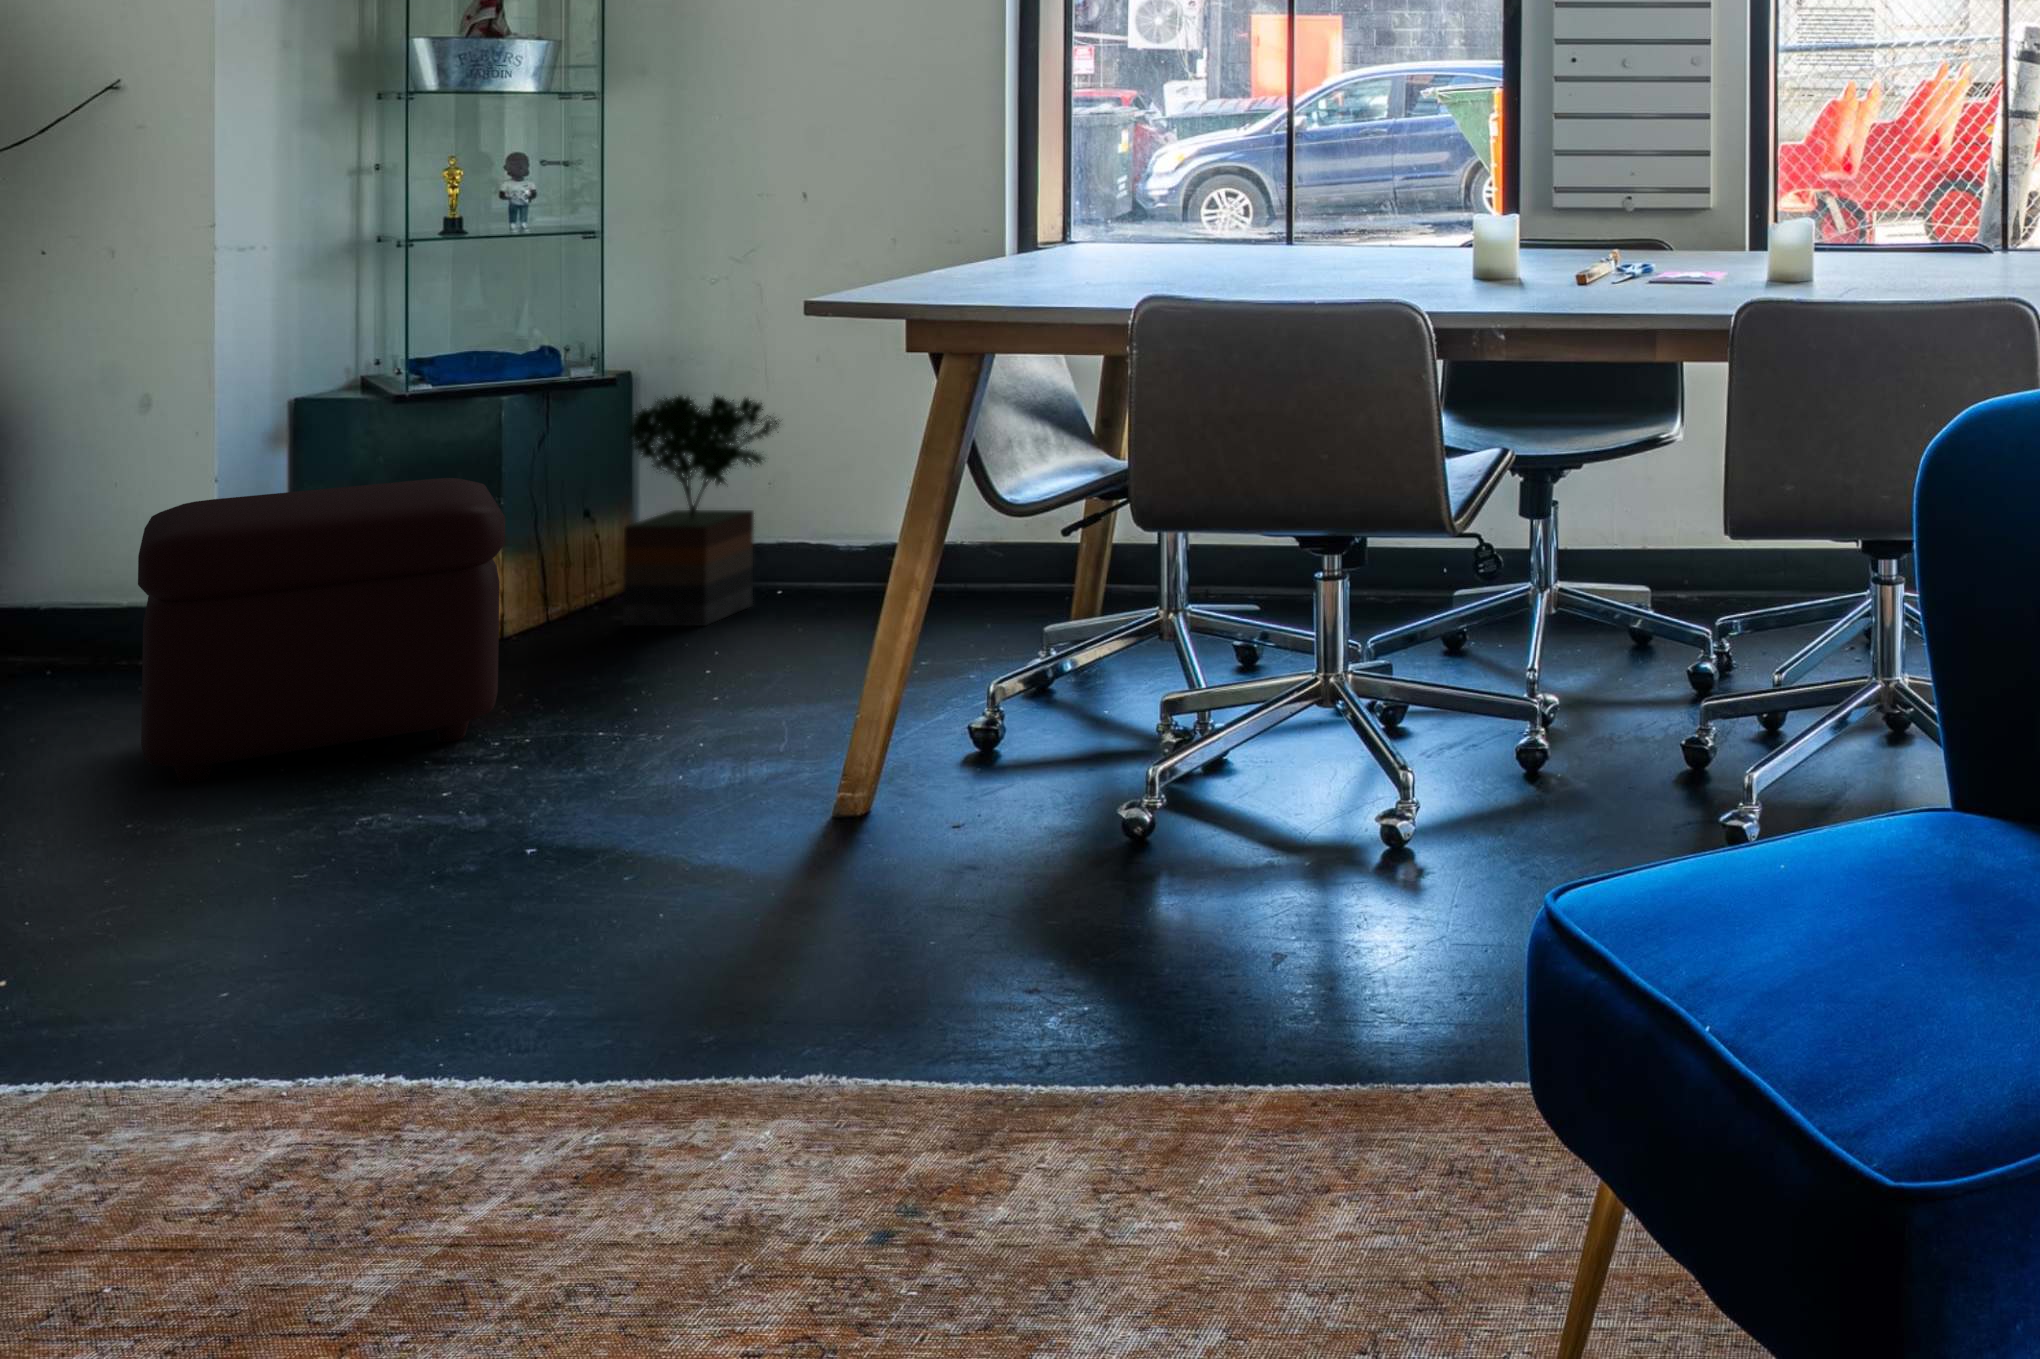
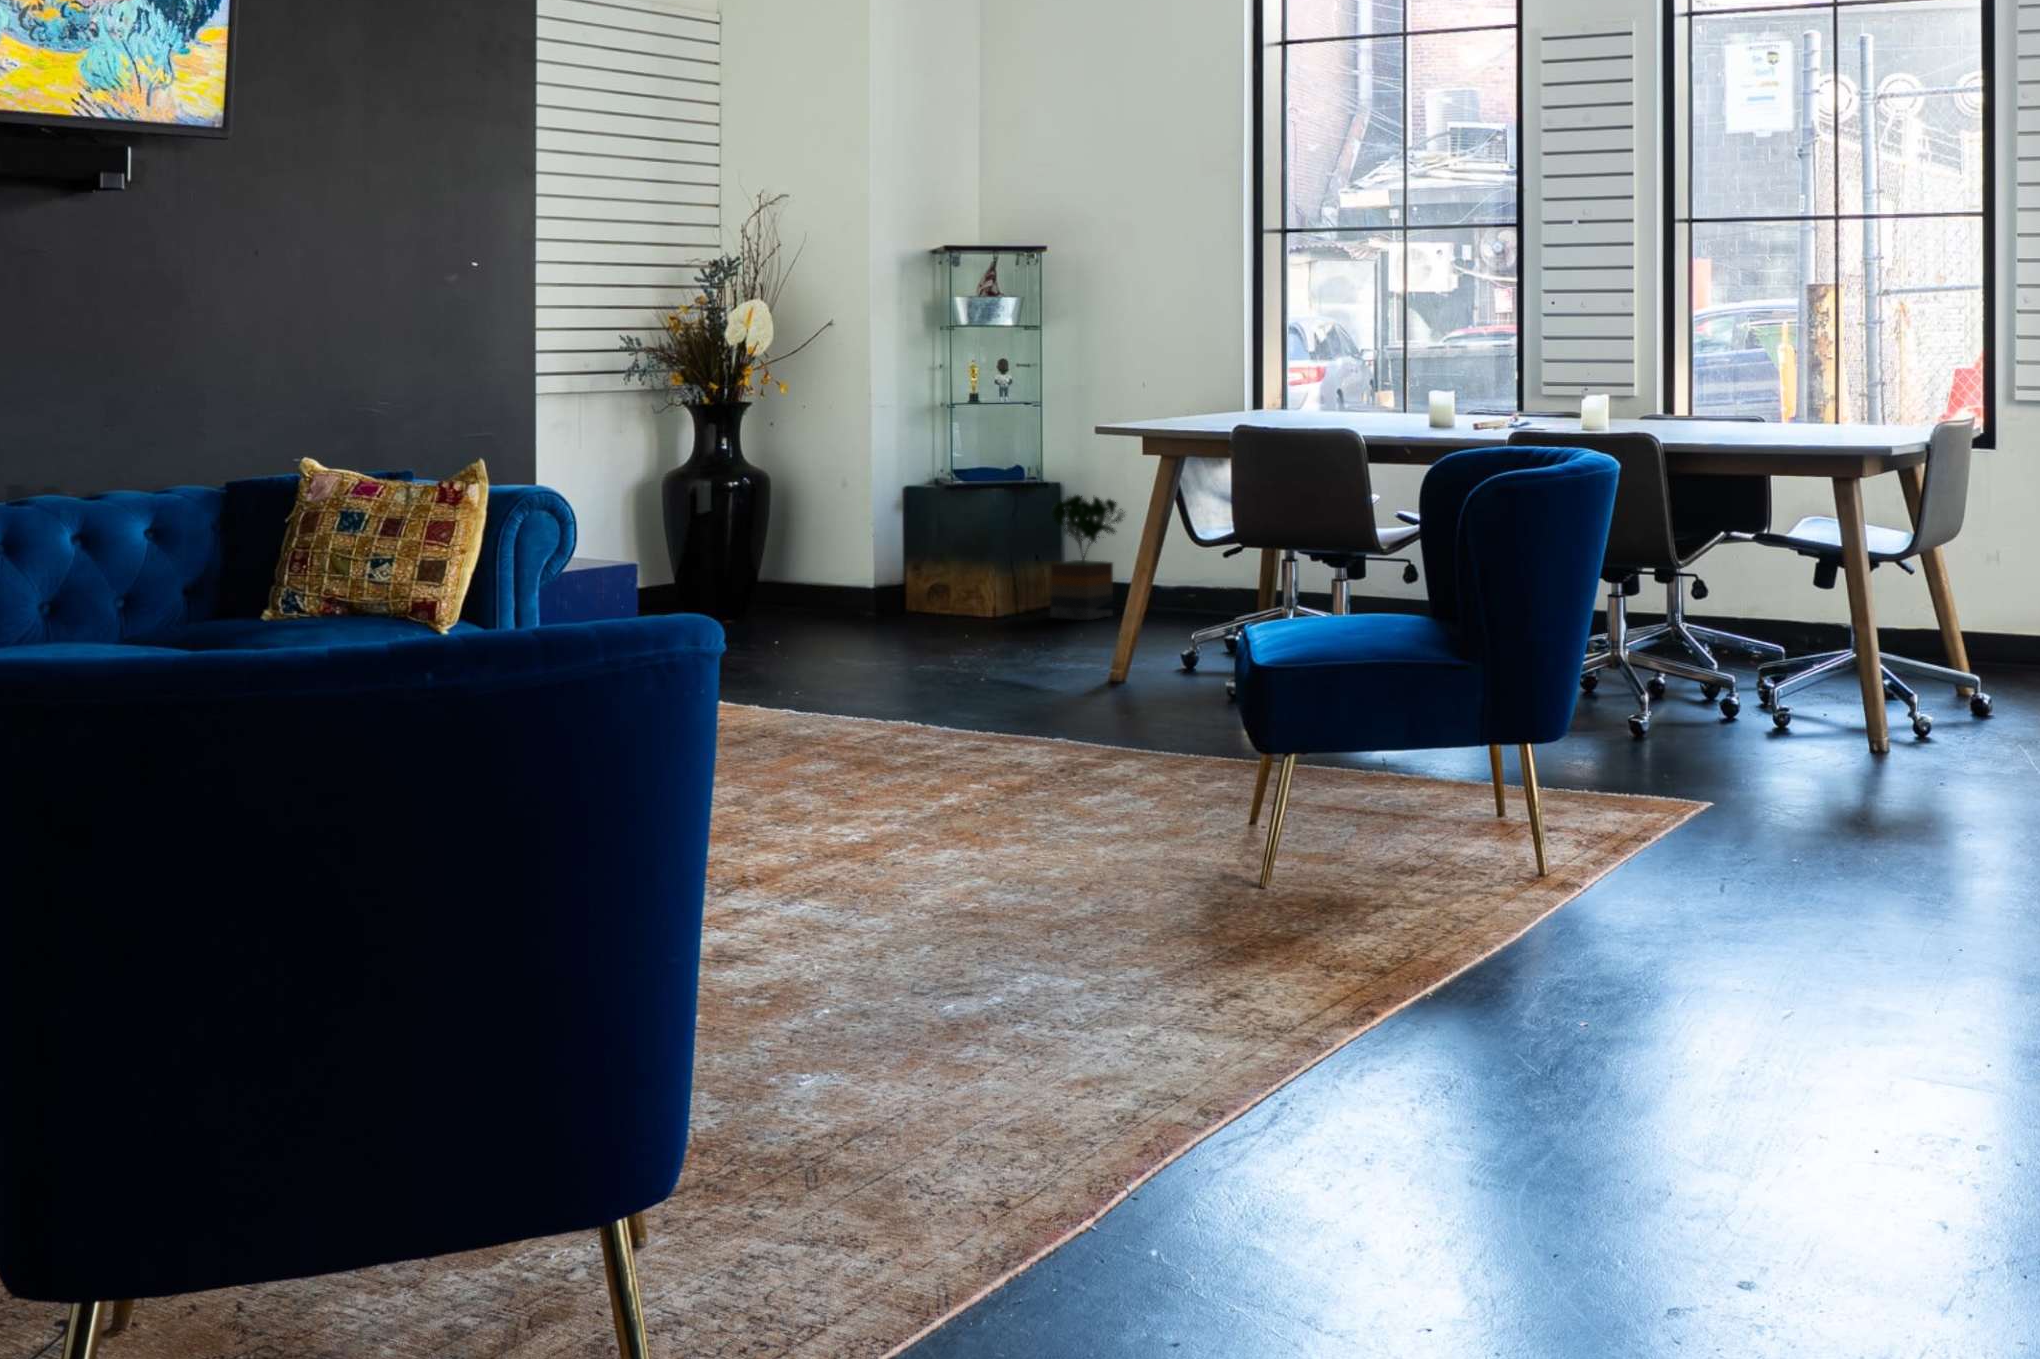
ottoman: present [138,478,505,783] -> none [850,521,990,645]

